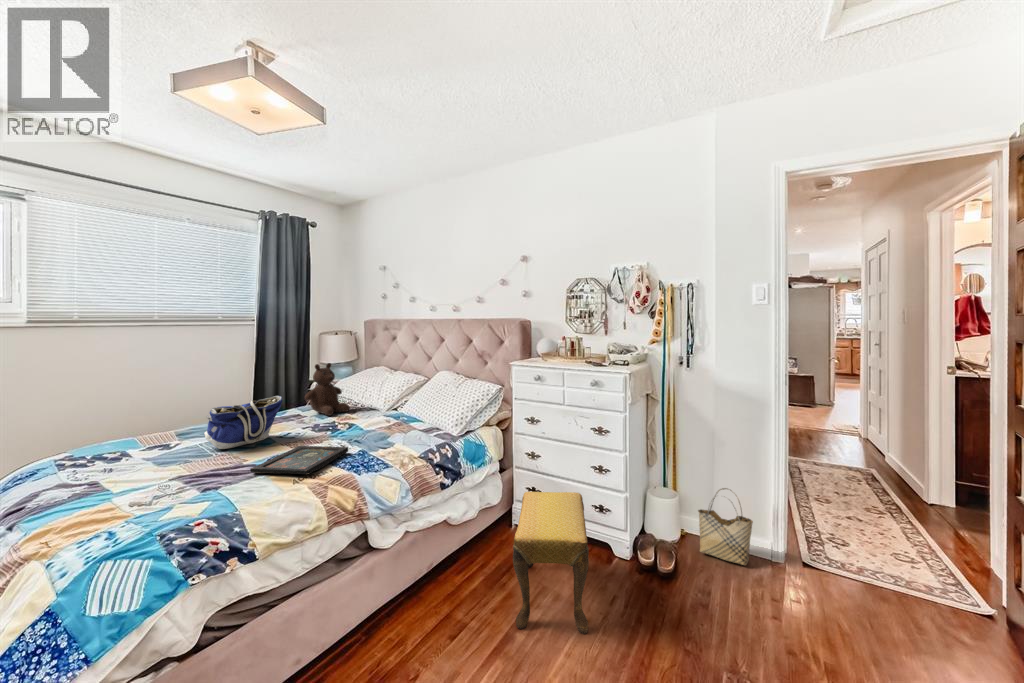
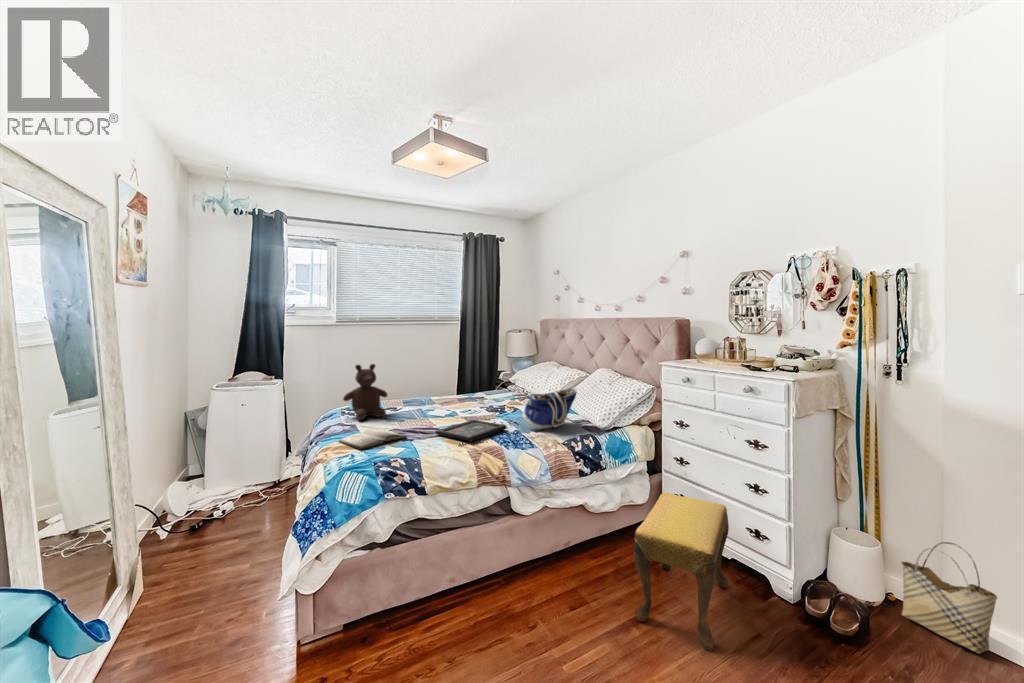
teddy bear: present [305,363,350,416] -> present [343,364,387,420]
tote bag: present [204,396,282,449] -> present [522,388,577,429]
diary: none [75,479,206,517] -> present [339,429,407,450]

